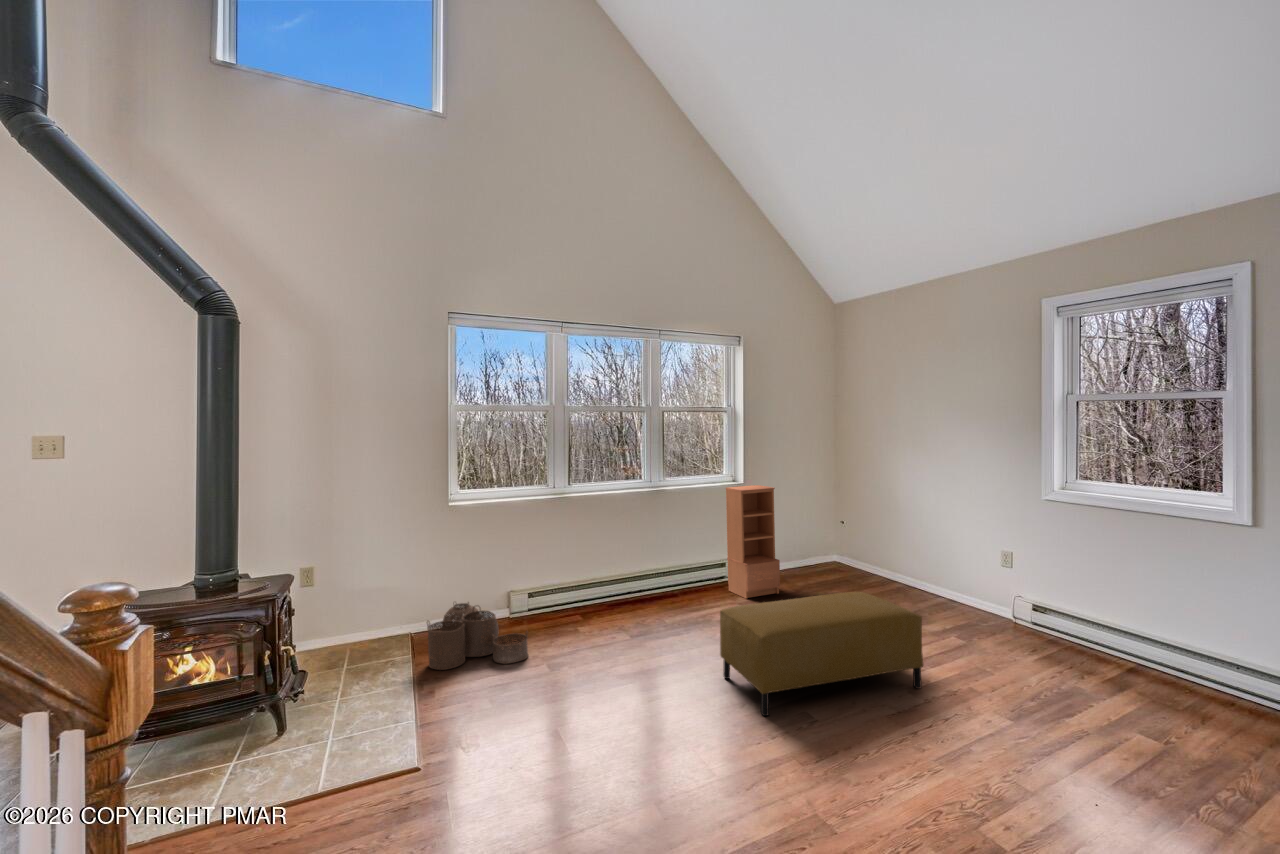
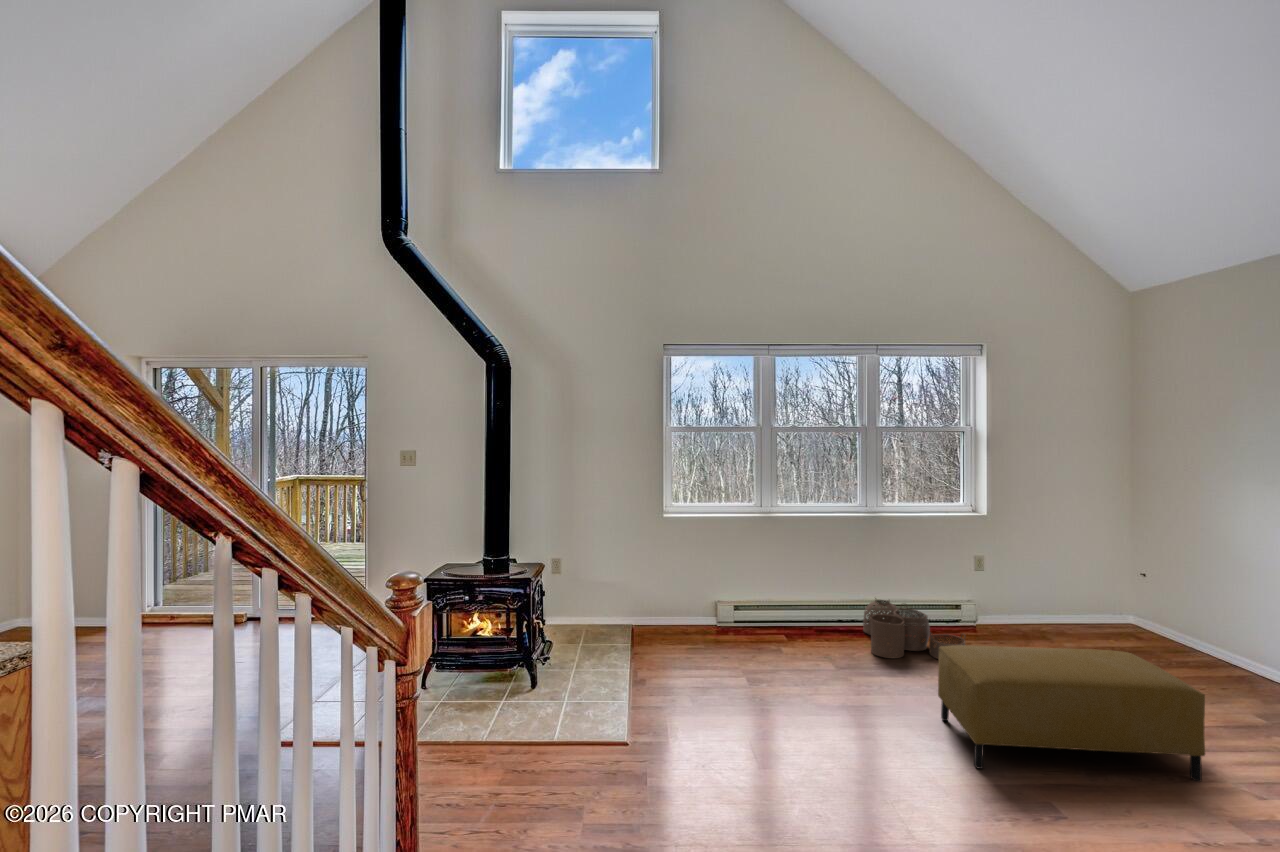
bookcase: present [726,485,780,599] -> none [975,511,1041,638]
woven basket: present [427,602,528,670] -> present [863,598,966,659]

